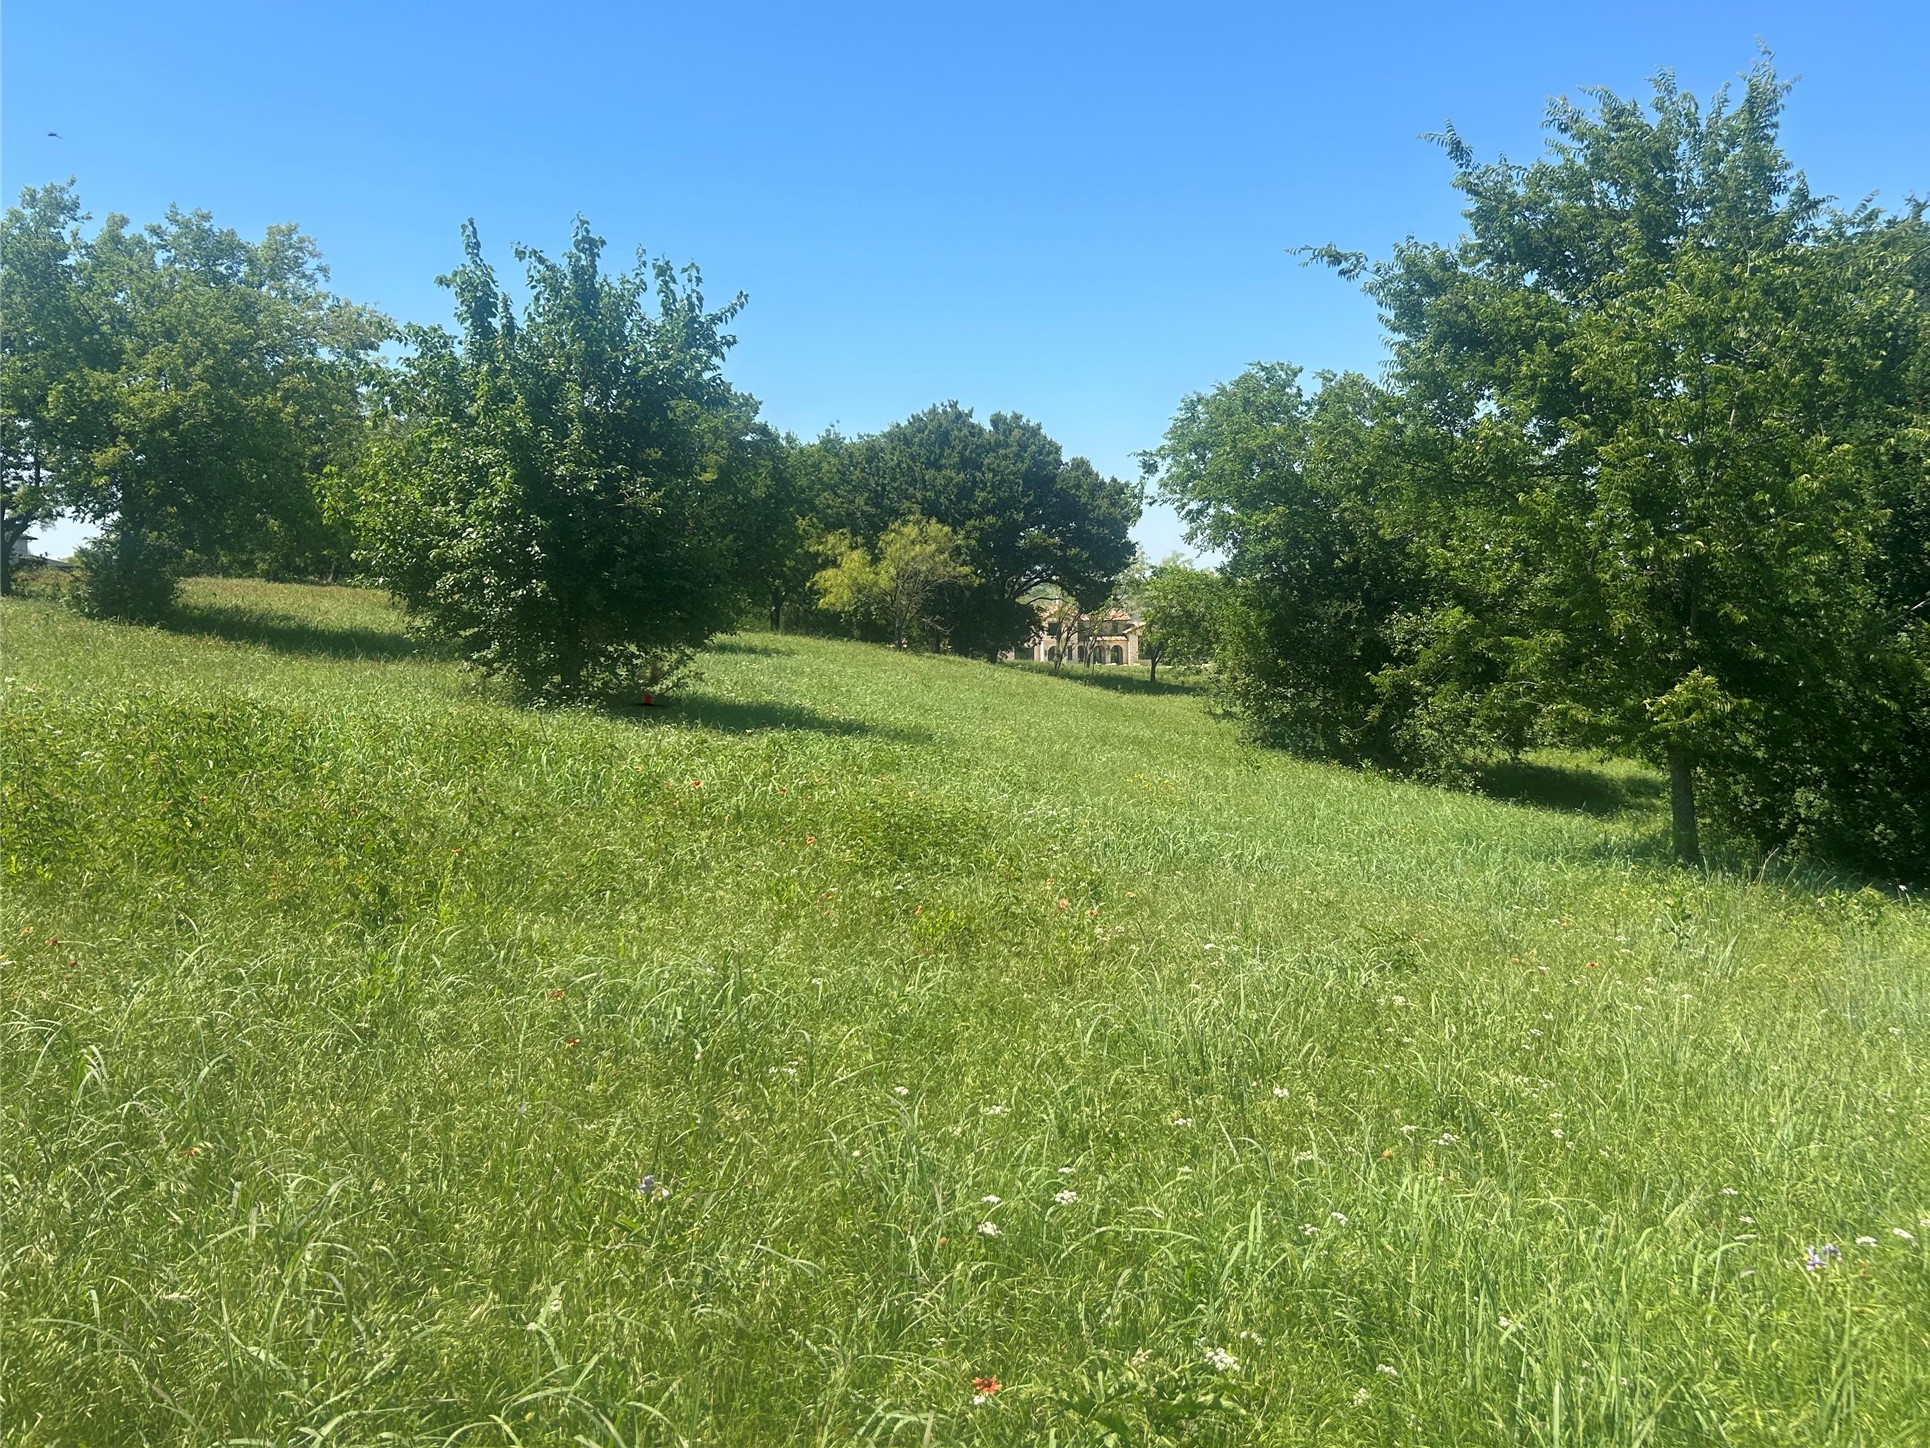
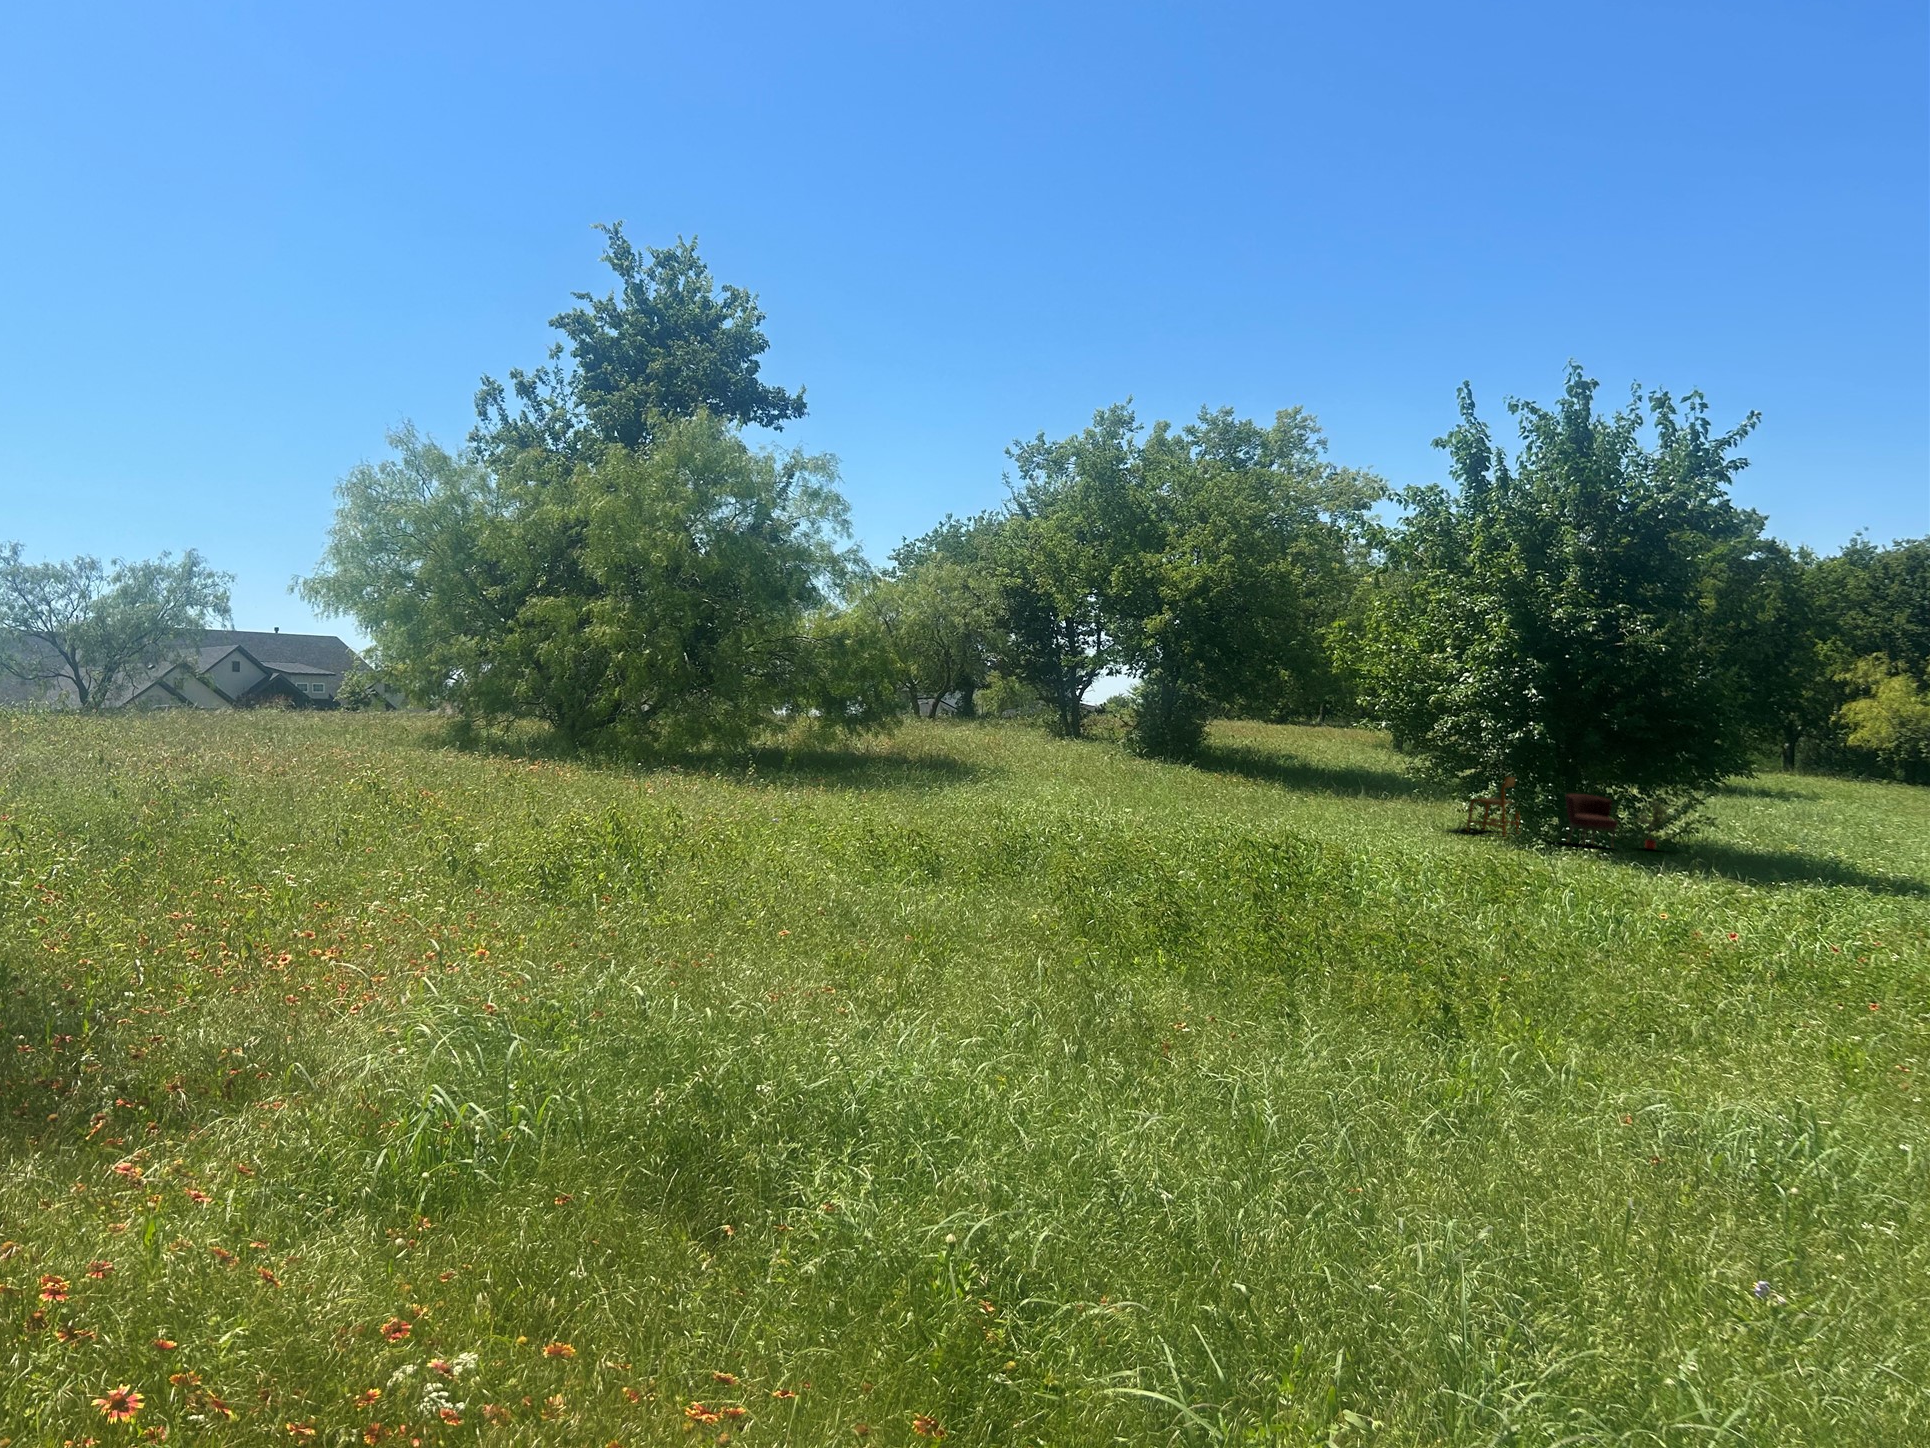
bench: none [465,636,528,698] -> present [1465,777,1519,837]
chair: none [569,653,618,705] -> present [1565,794,1618,847]

